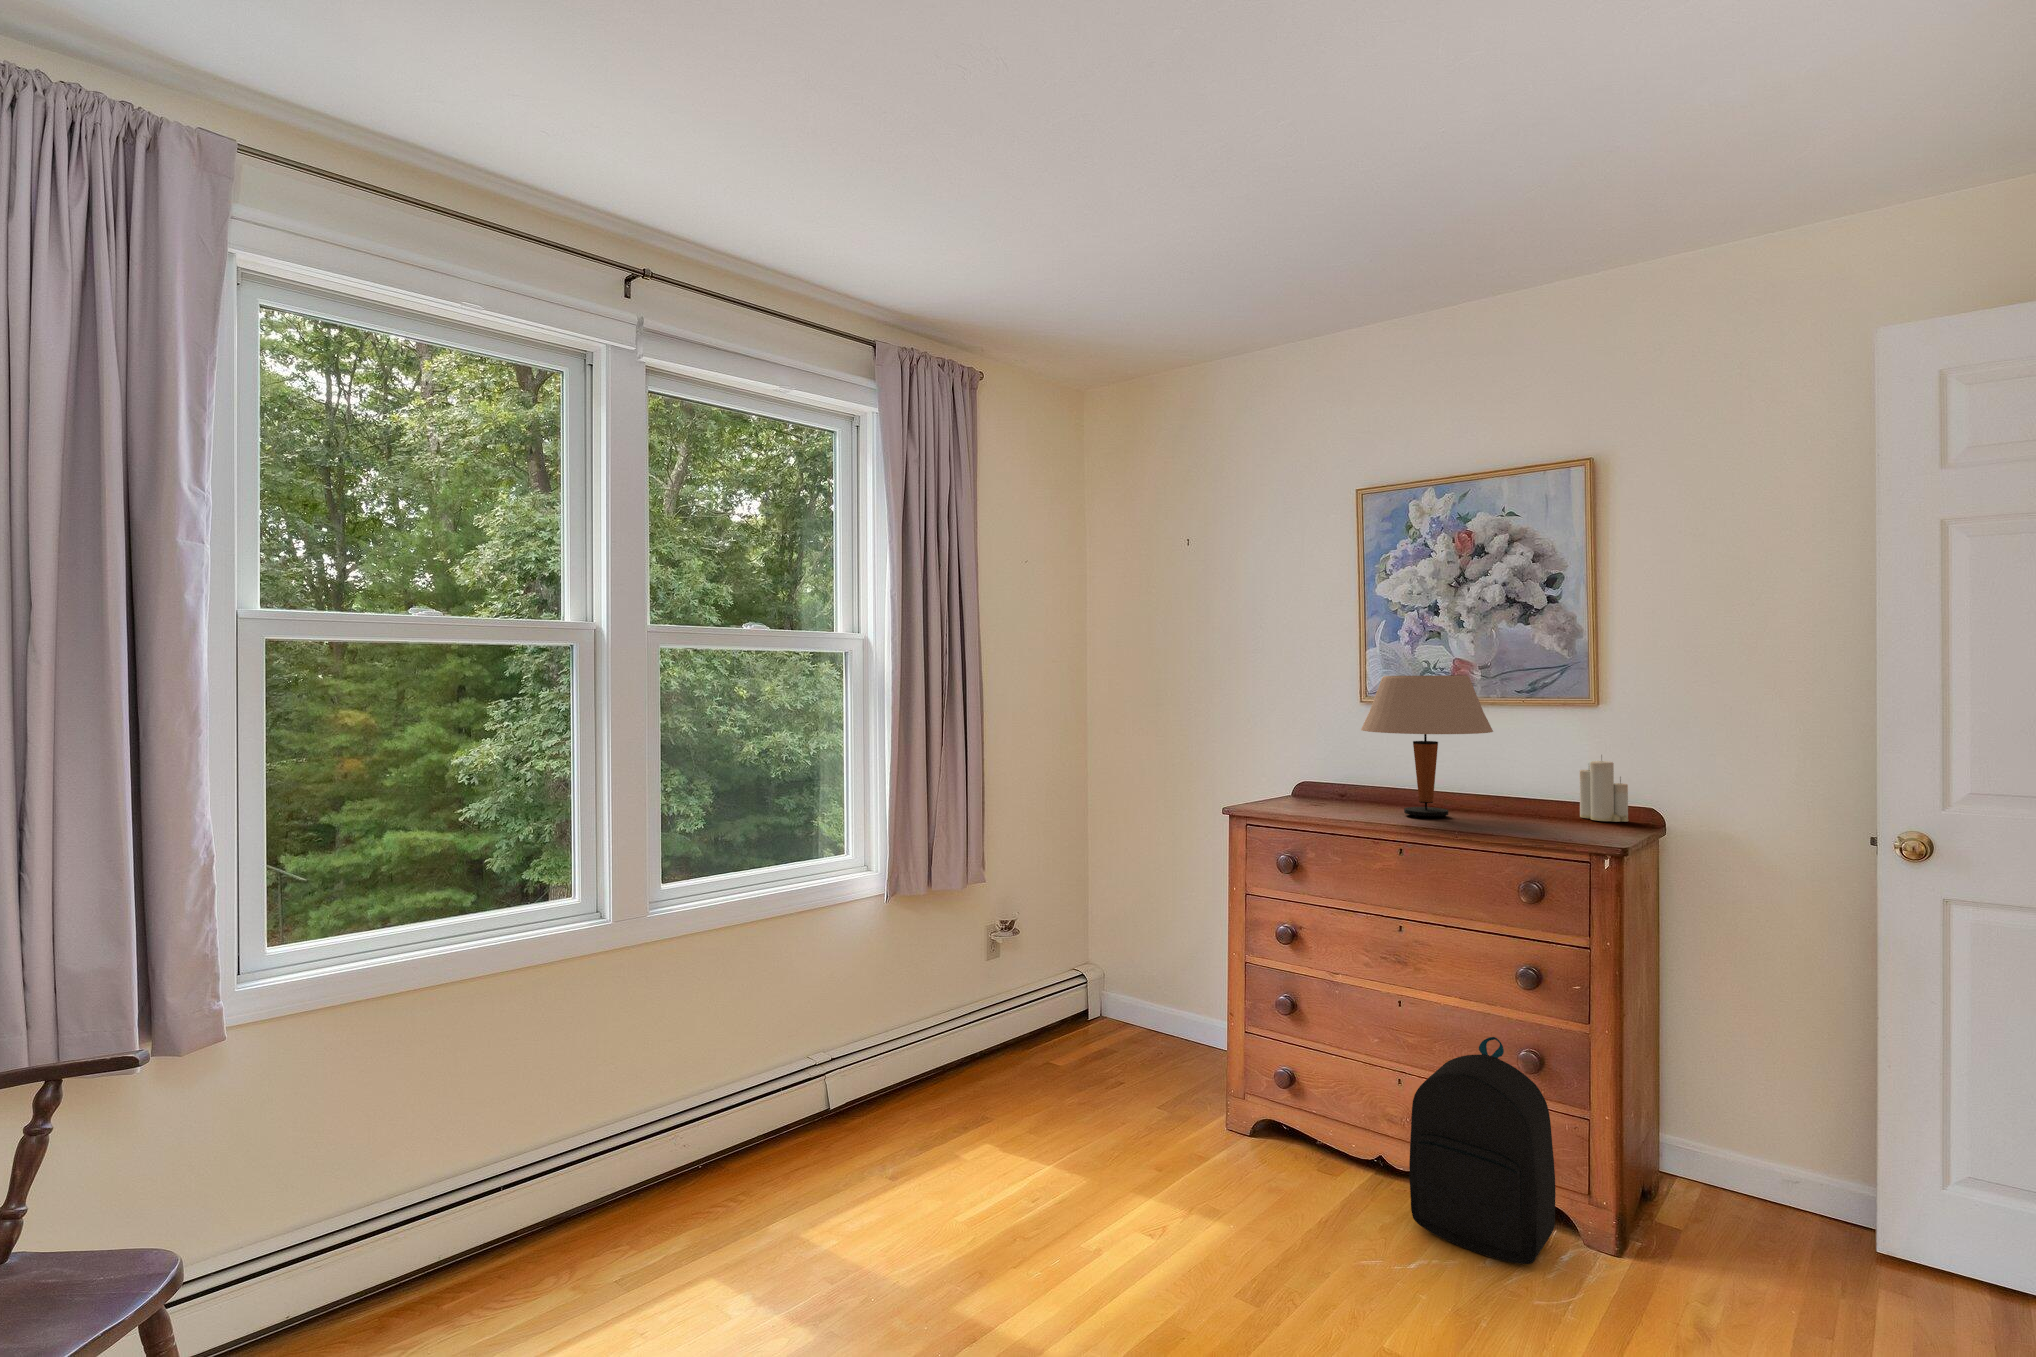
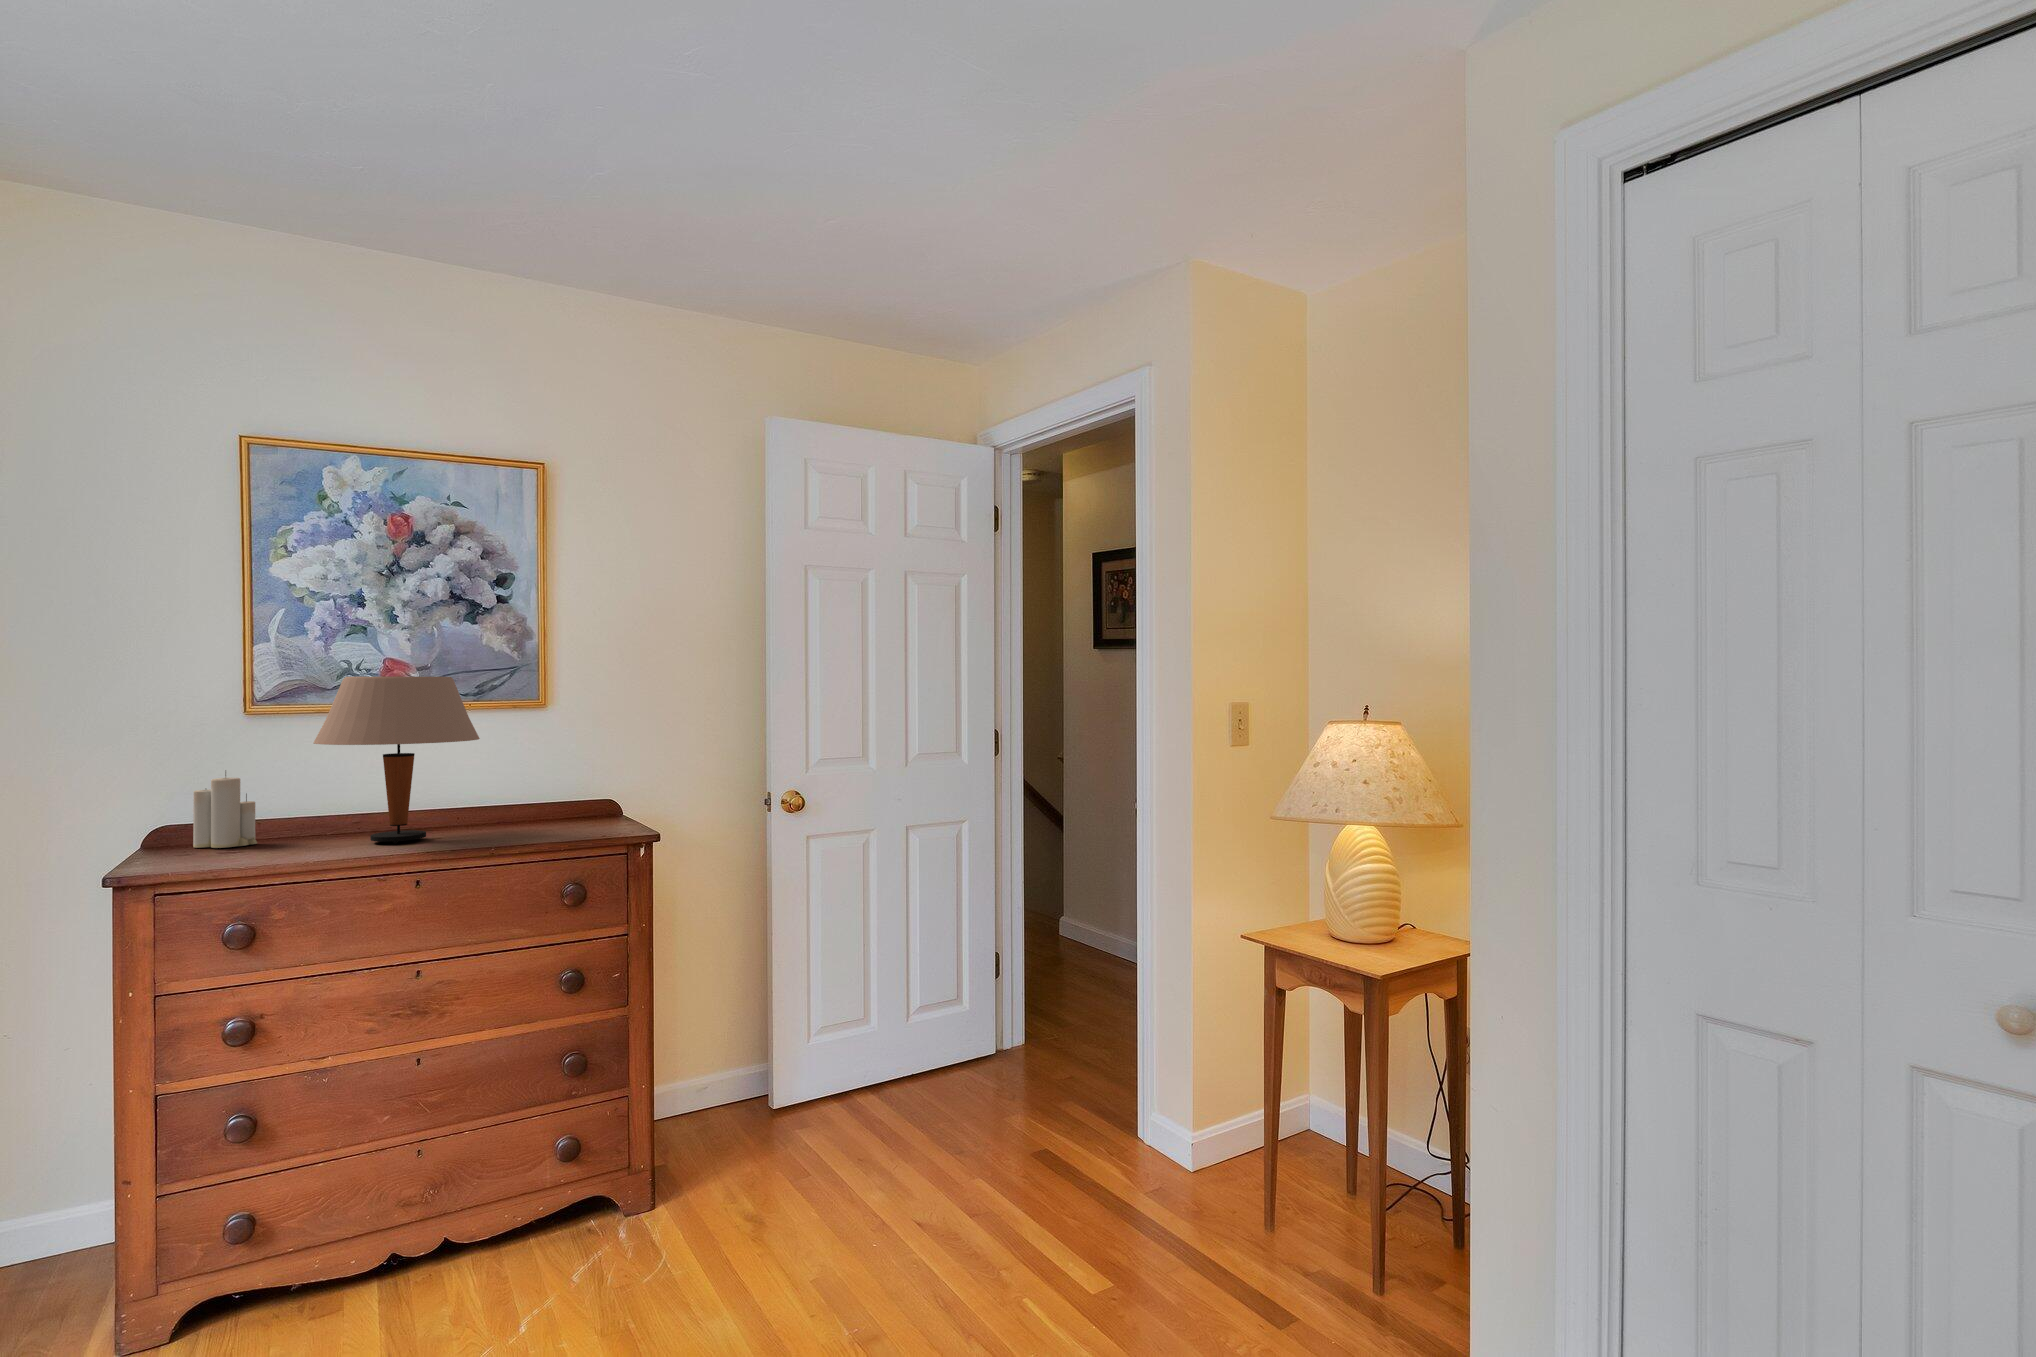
candle: present [1580,755,1629,822] -> present [193,772,257,848]
backpack: present [1409,1037,1555,1264] -> none [480,1053,627,1291]

